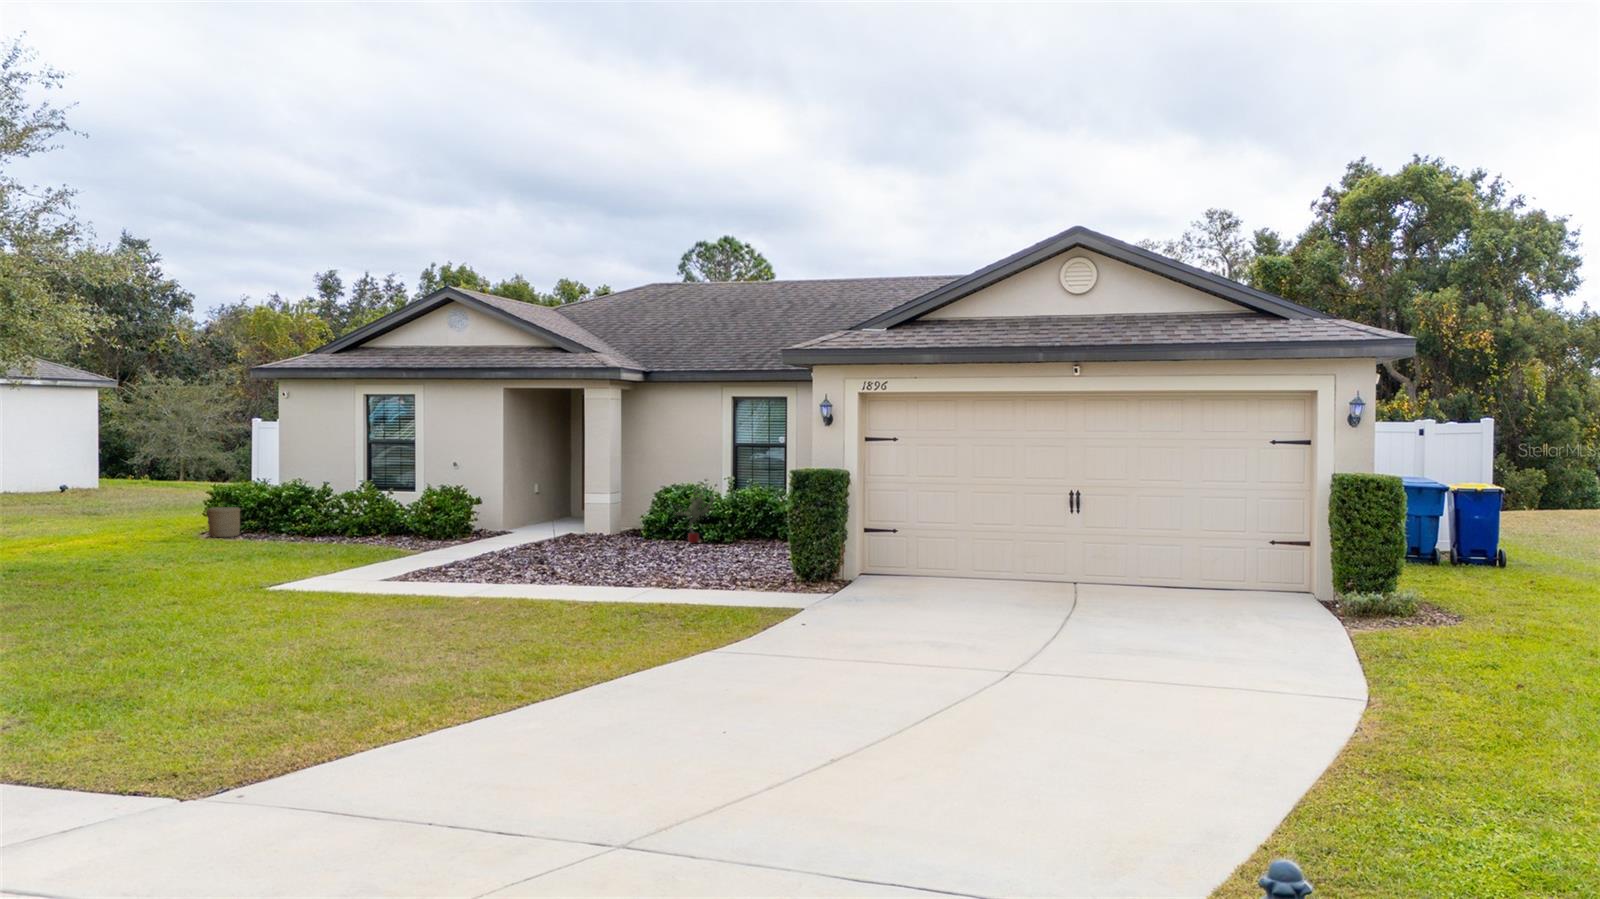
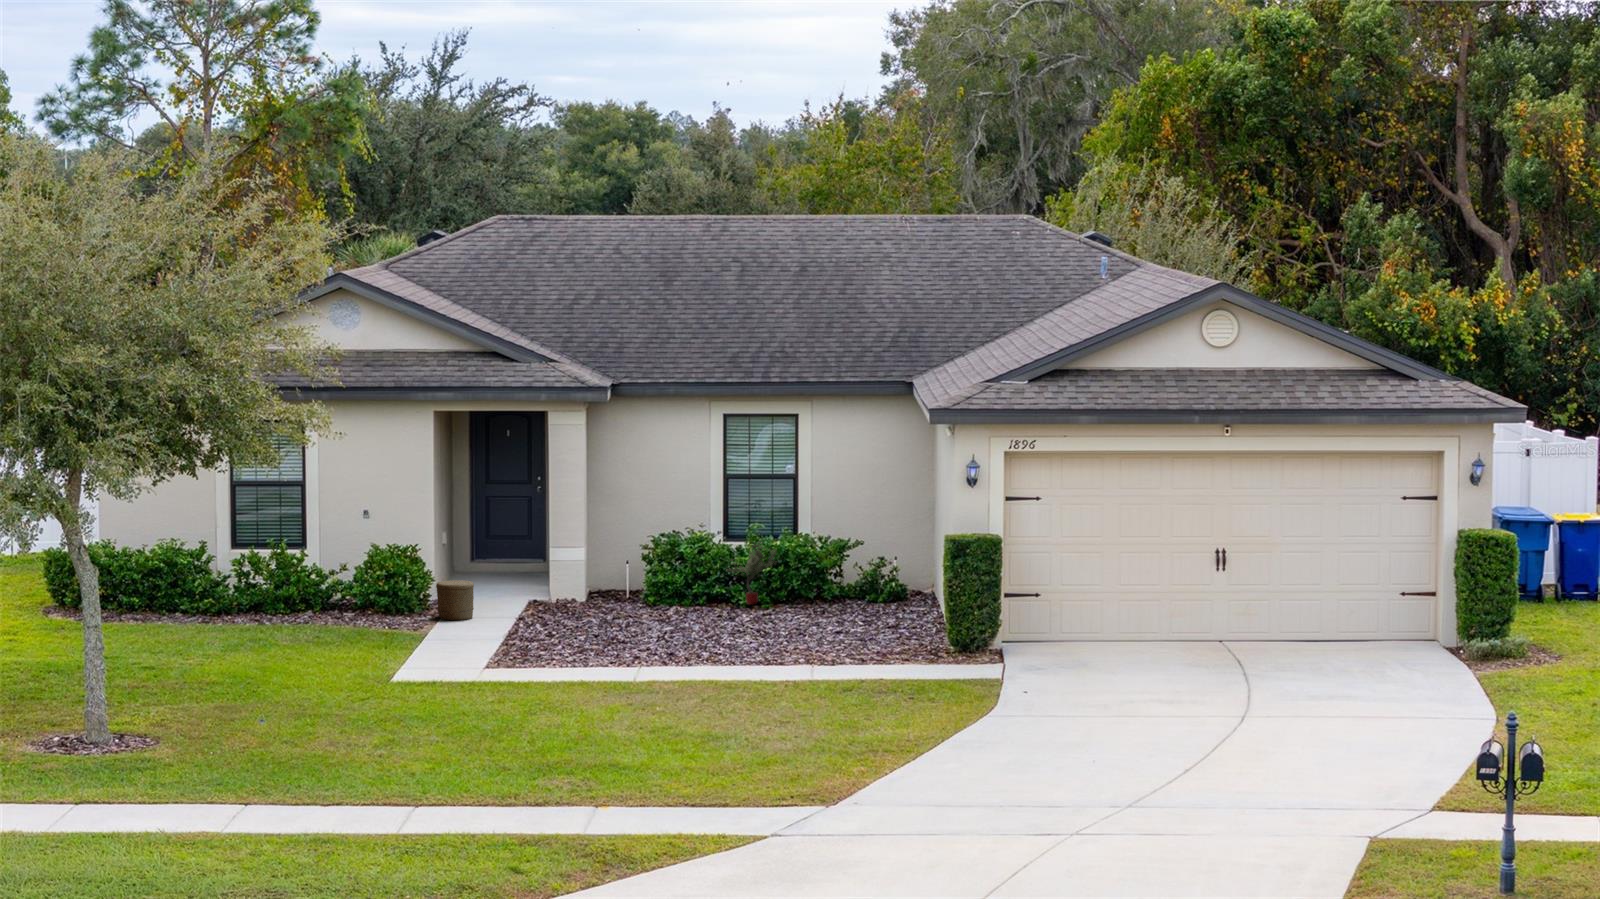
woven basket: present [207,507,240,537] -> present [436,580,474,620]

